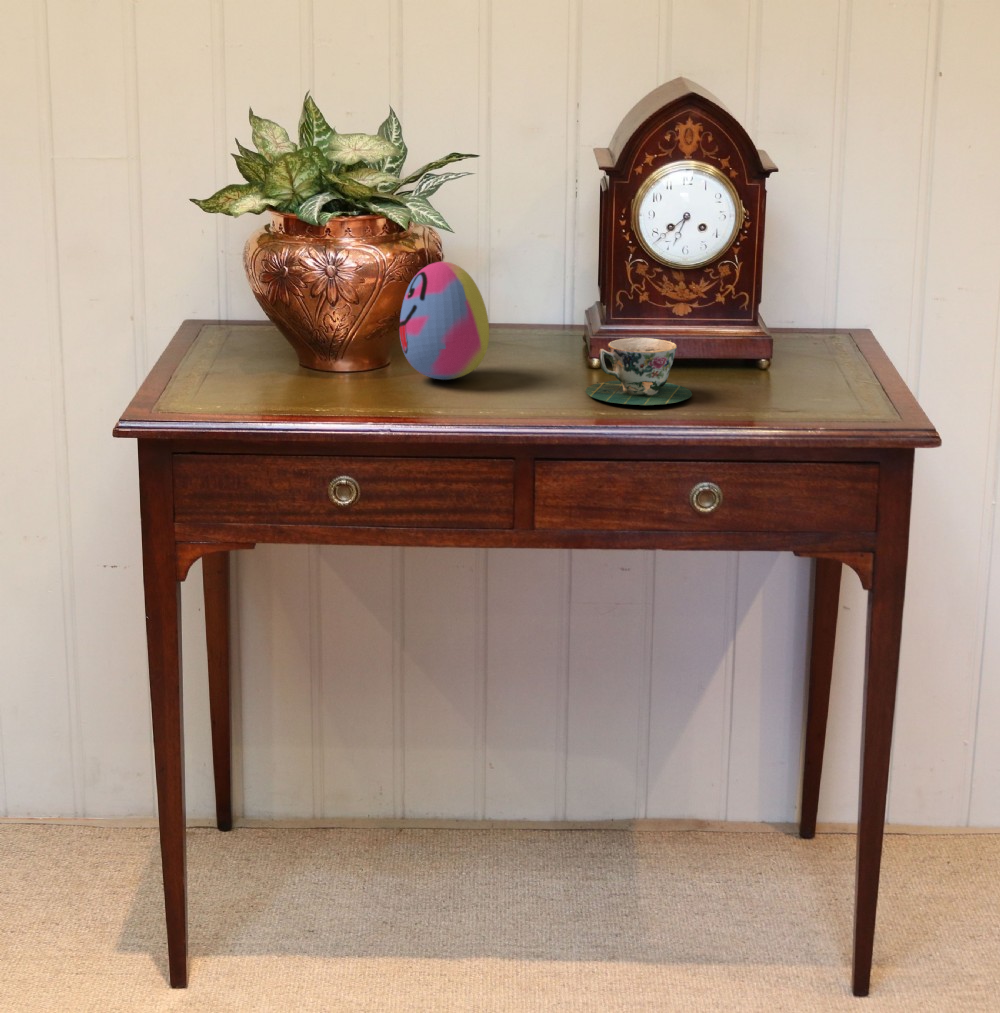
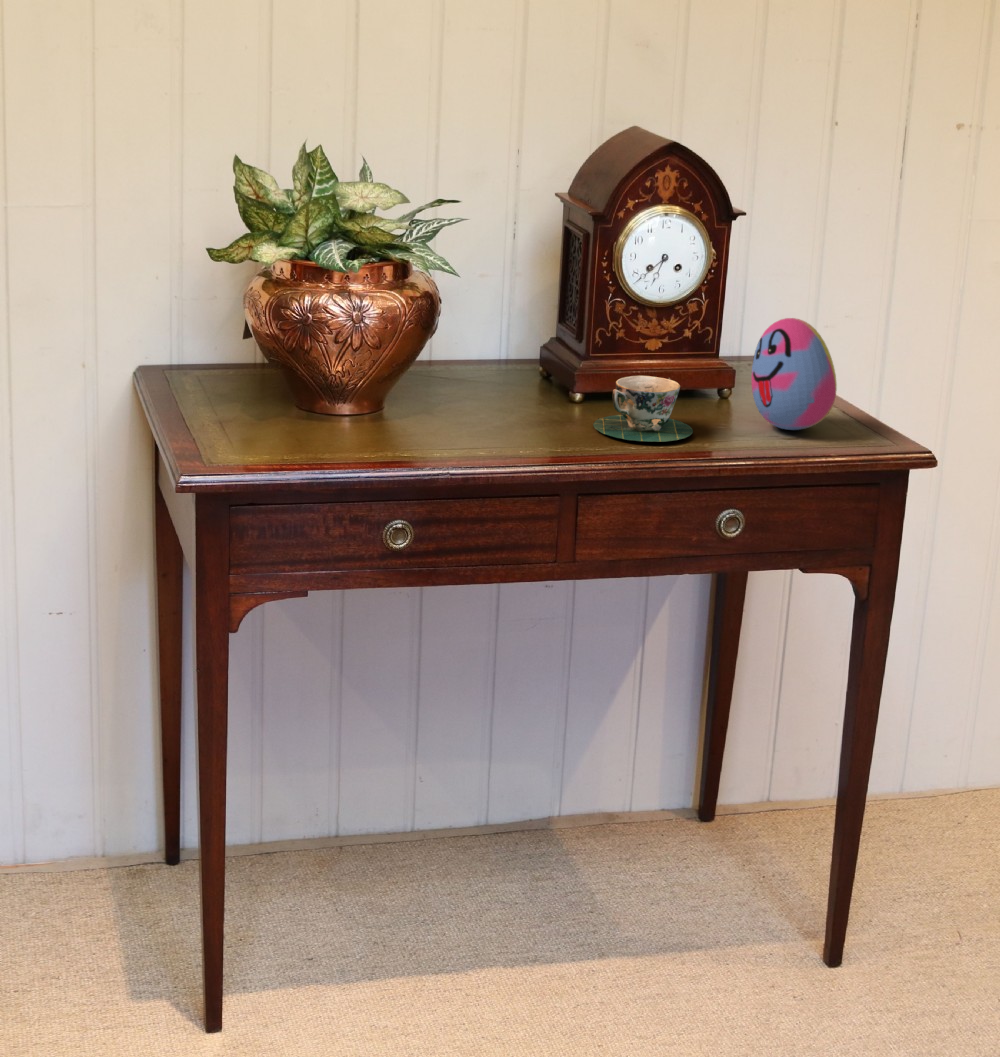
decorative egg: present [400,262,489,380] -> present [752,318,837,430]

